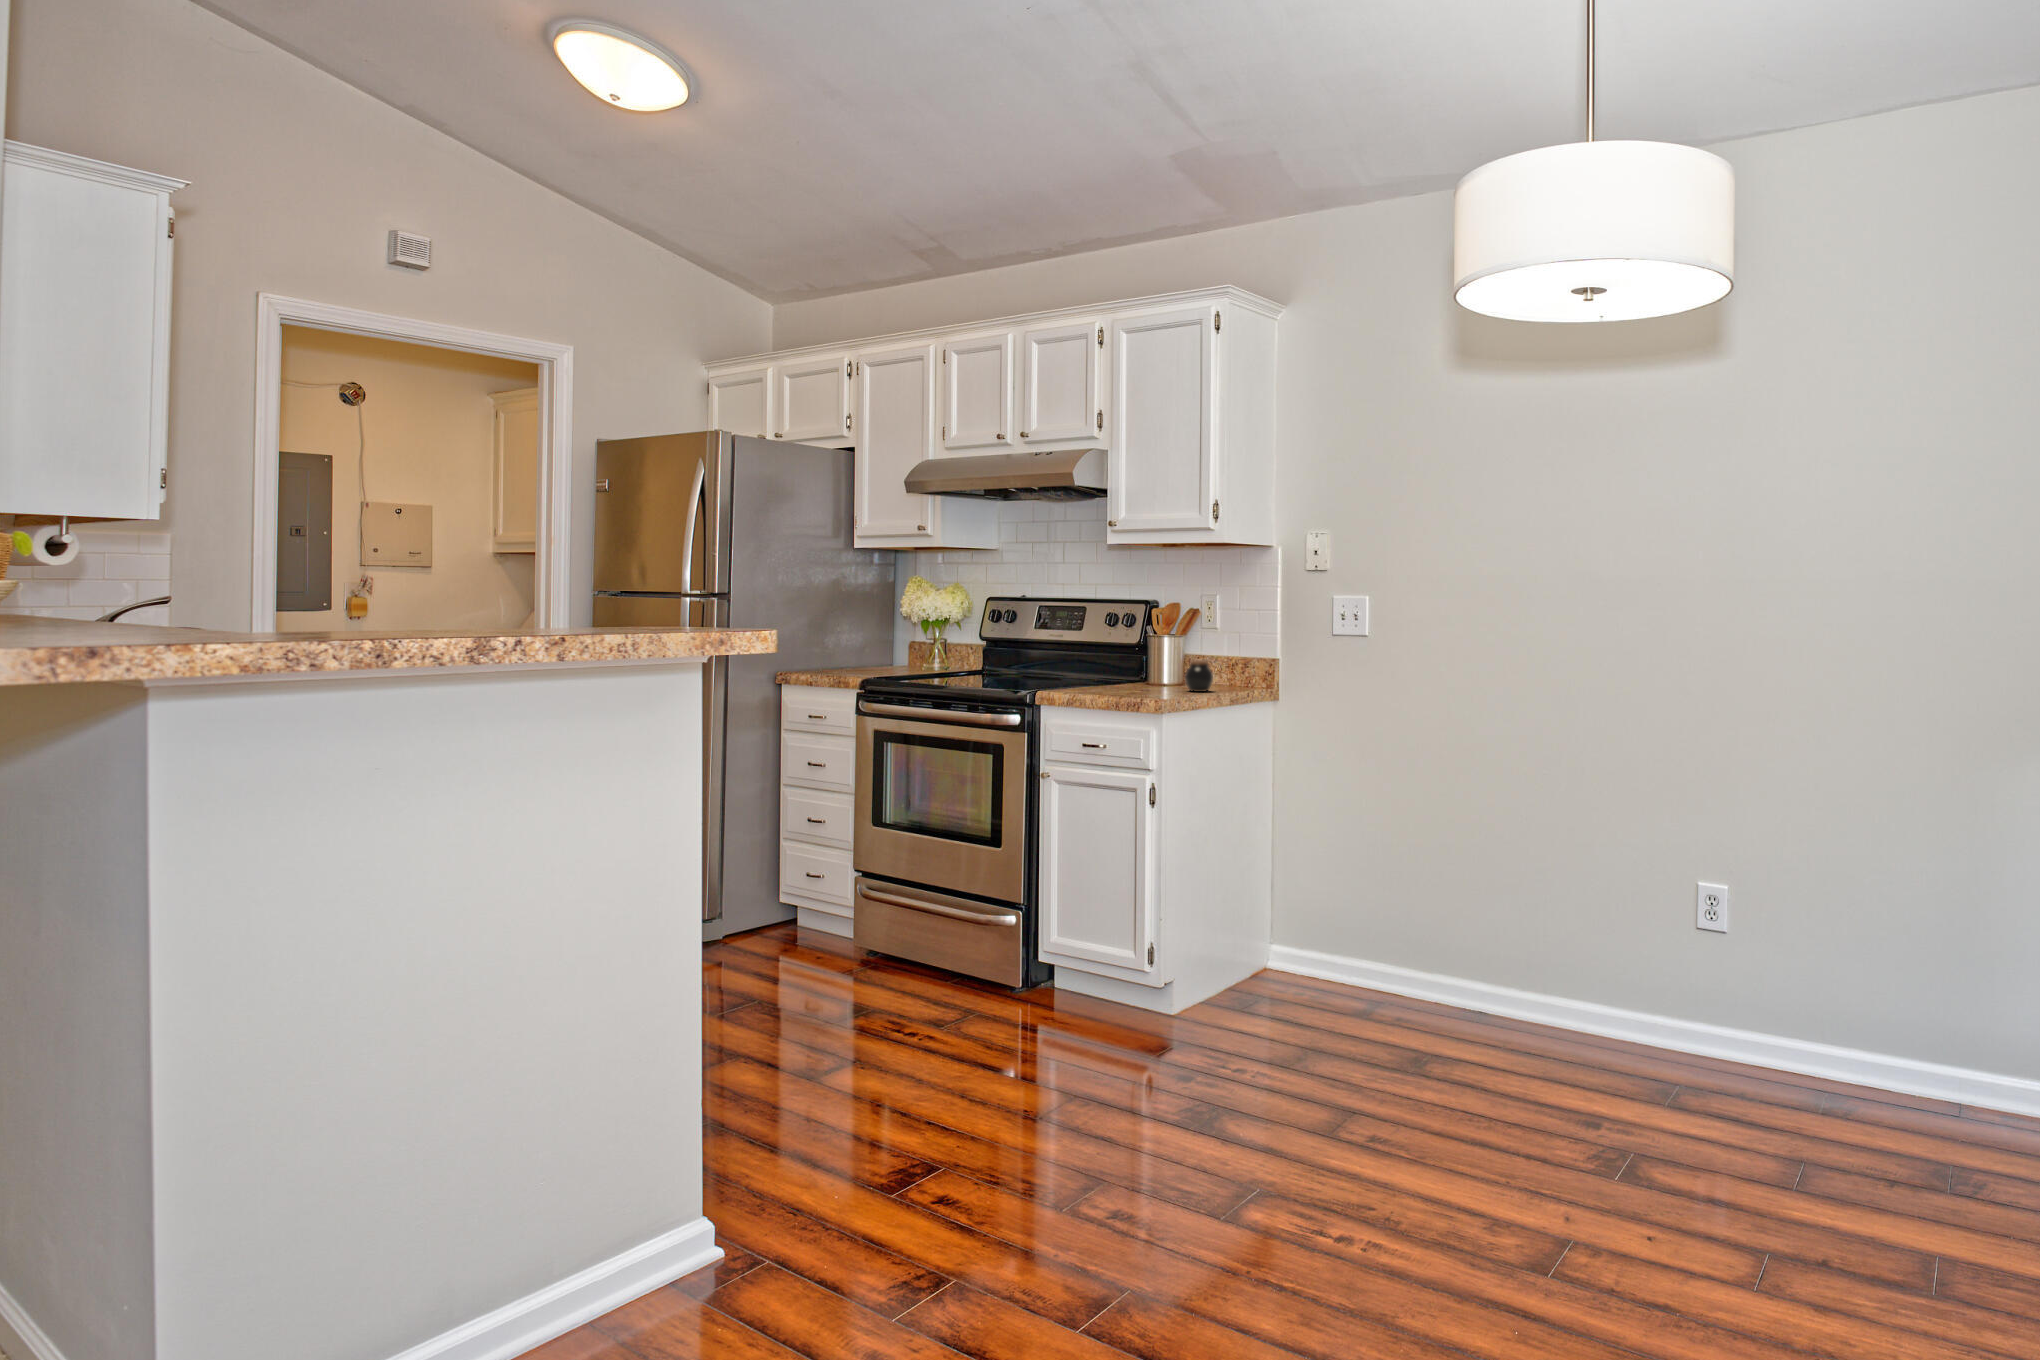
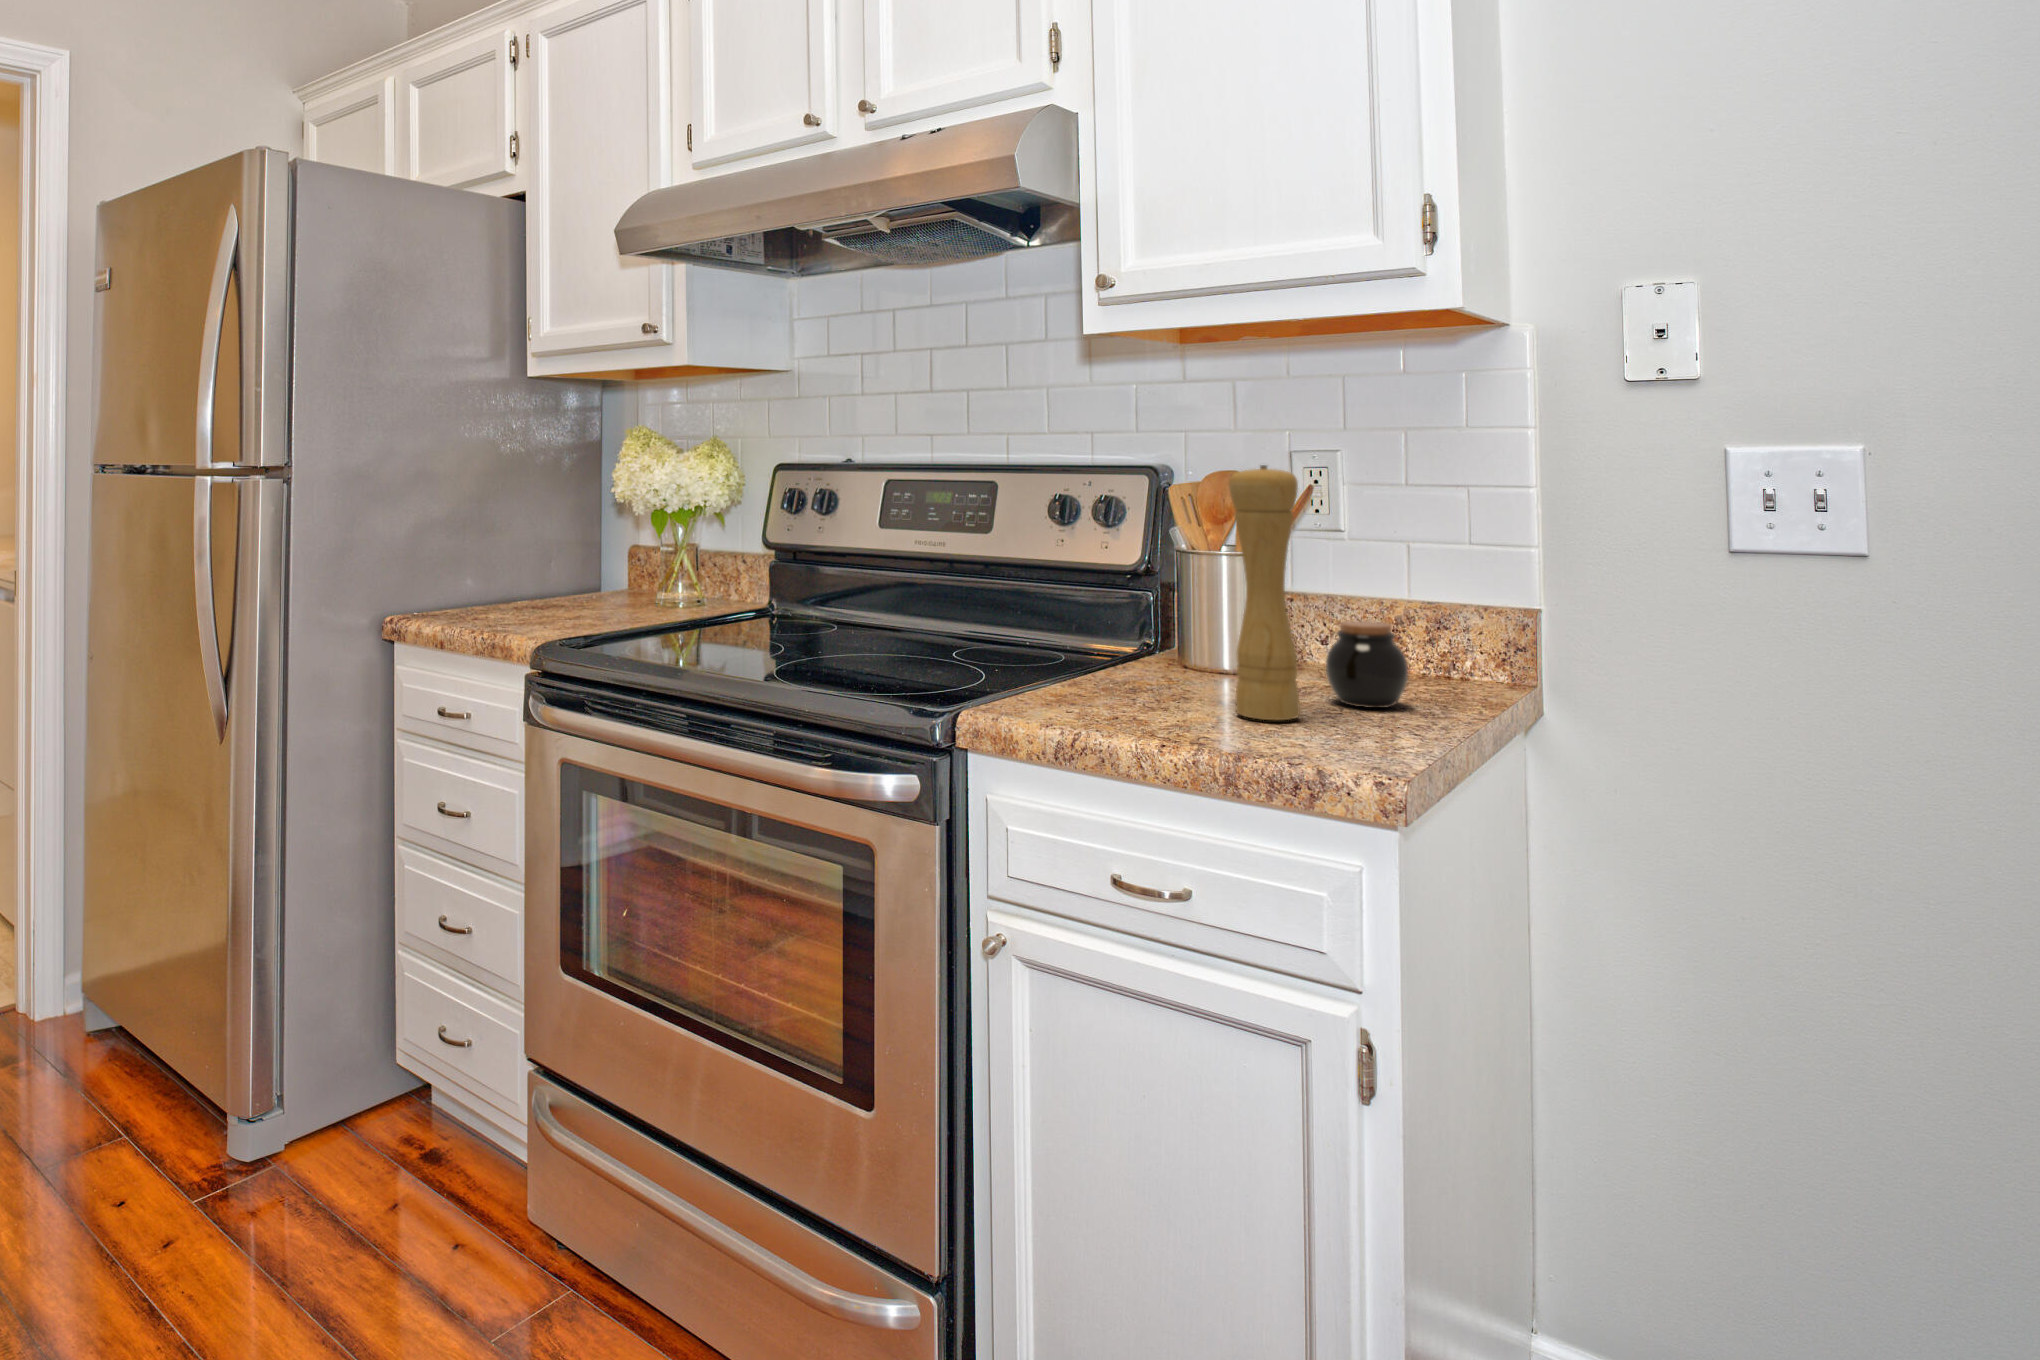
pepper mill: none [1143,599,1167,693] -> present [1229,465,1300,720]

